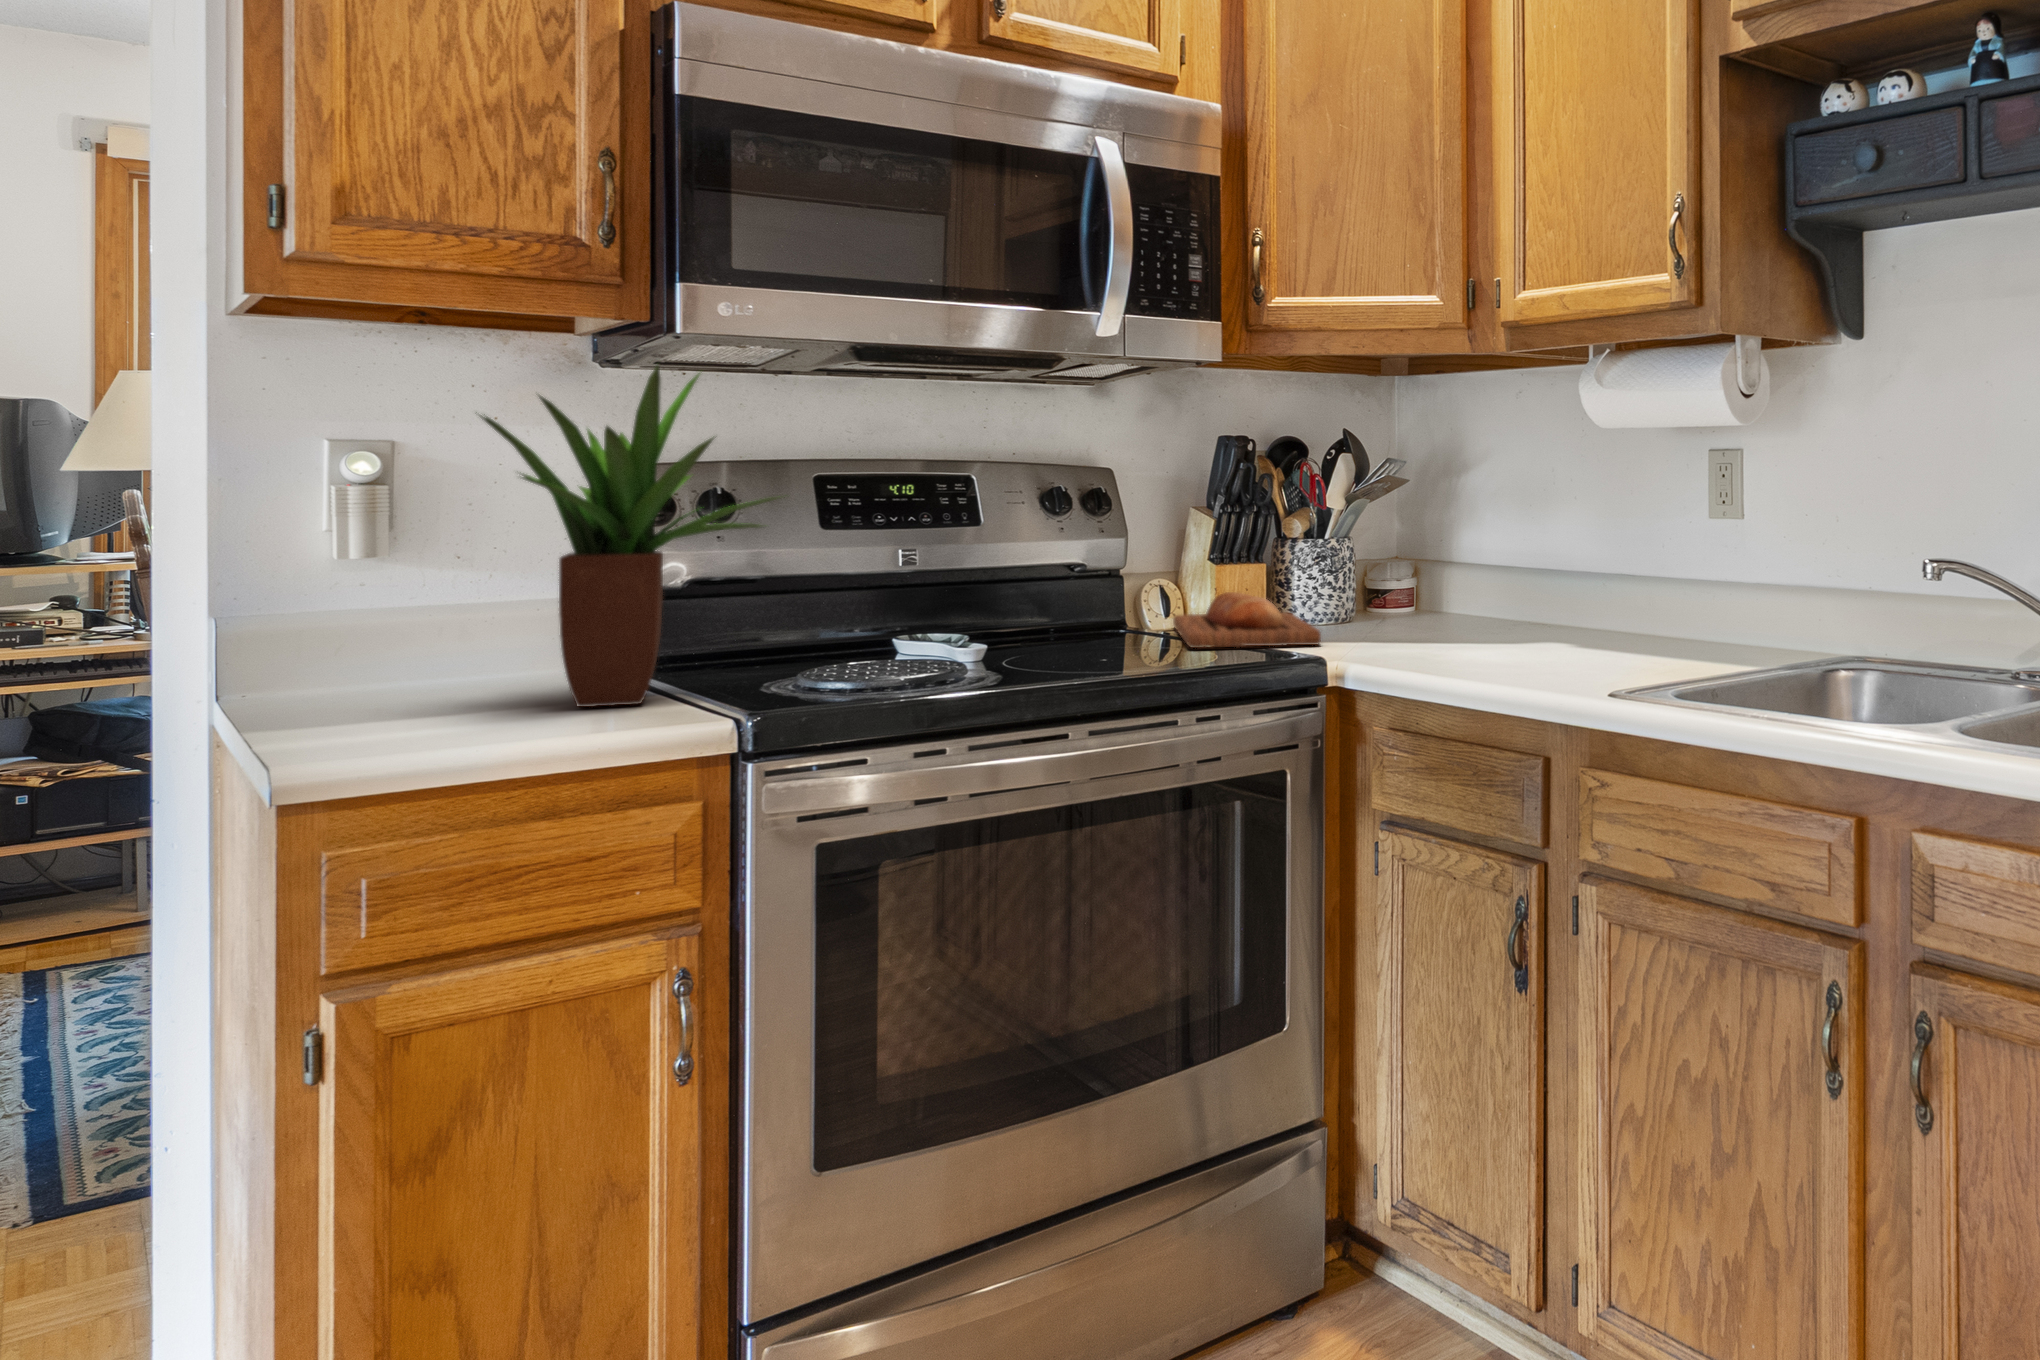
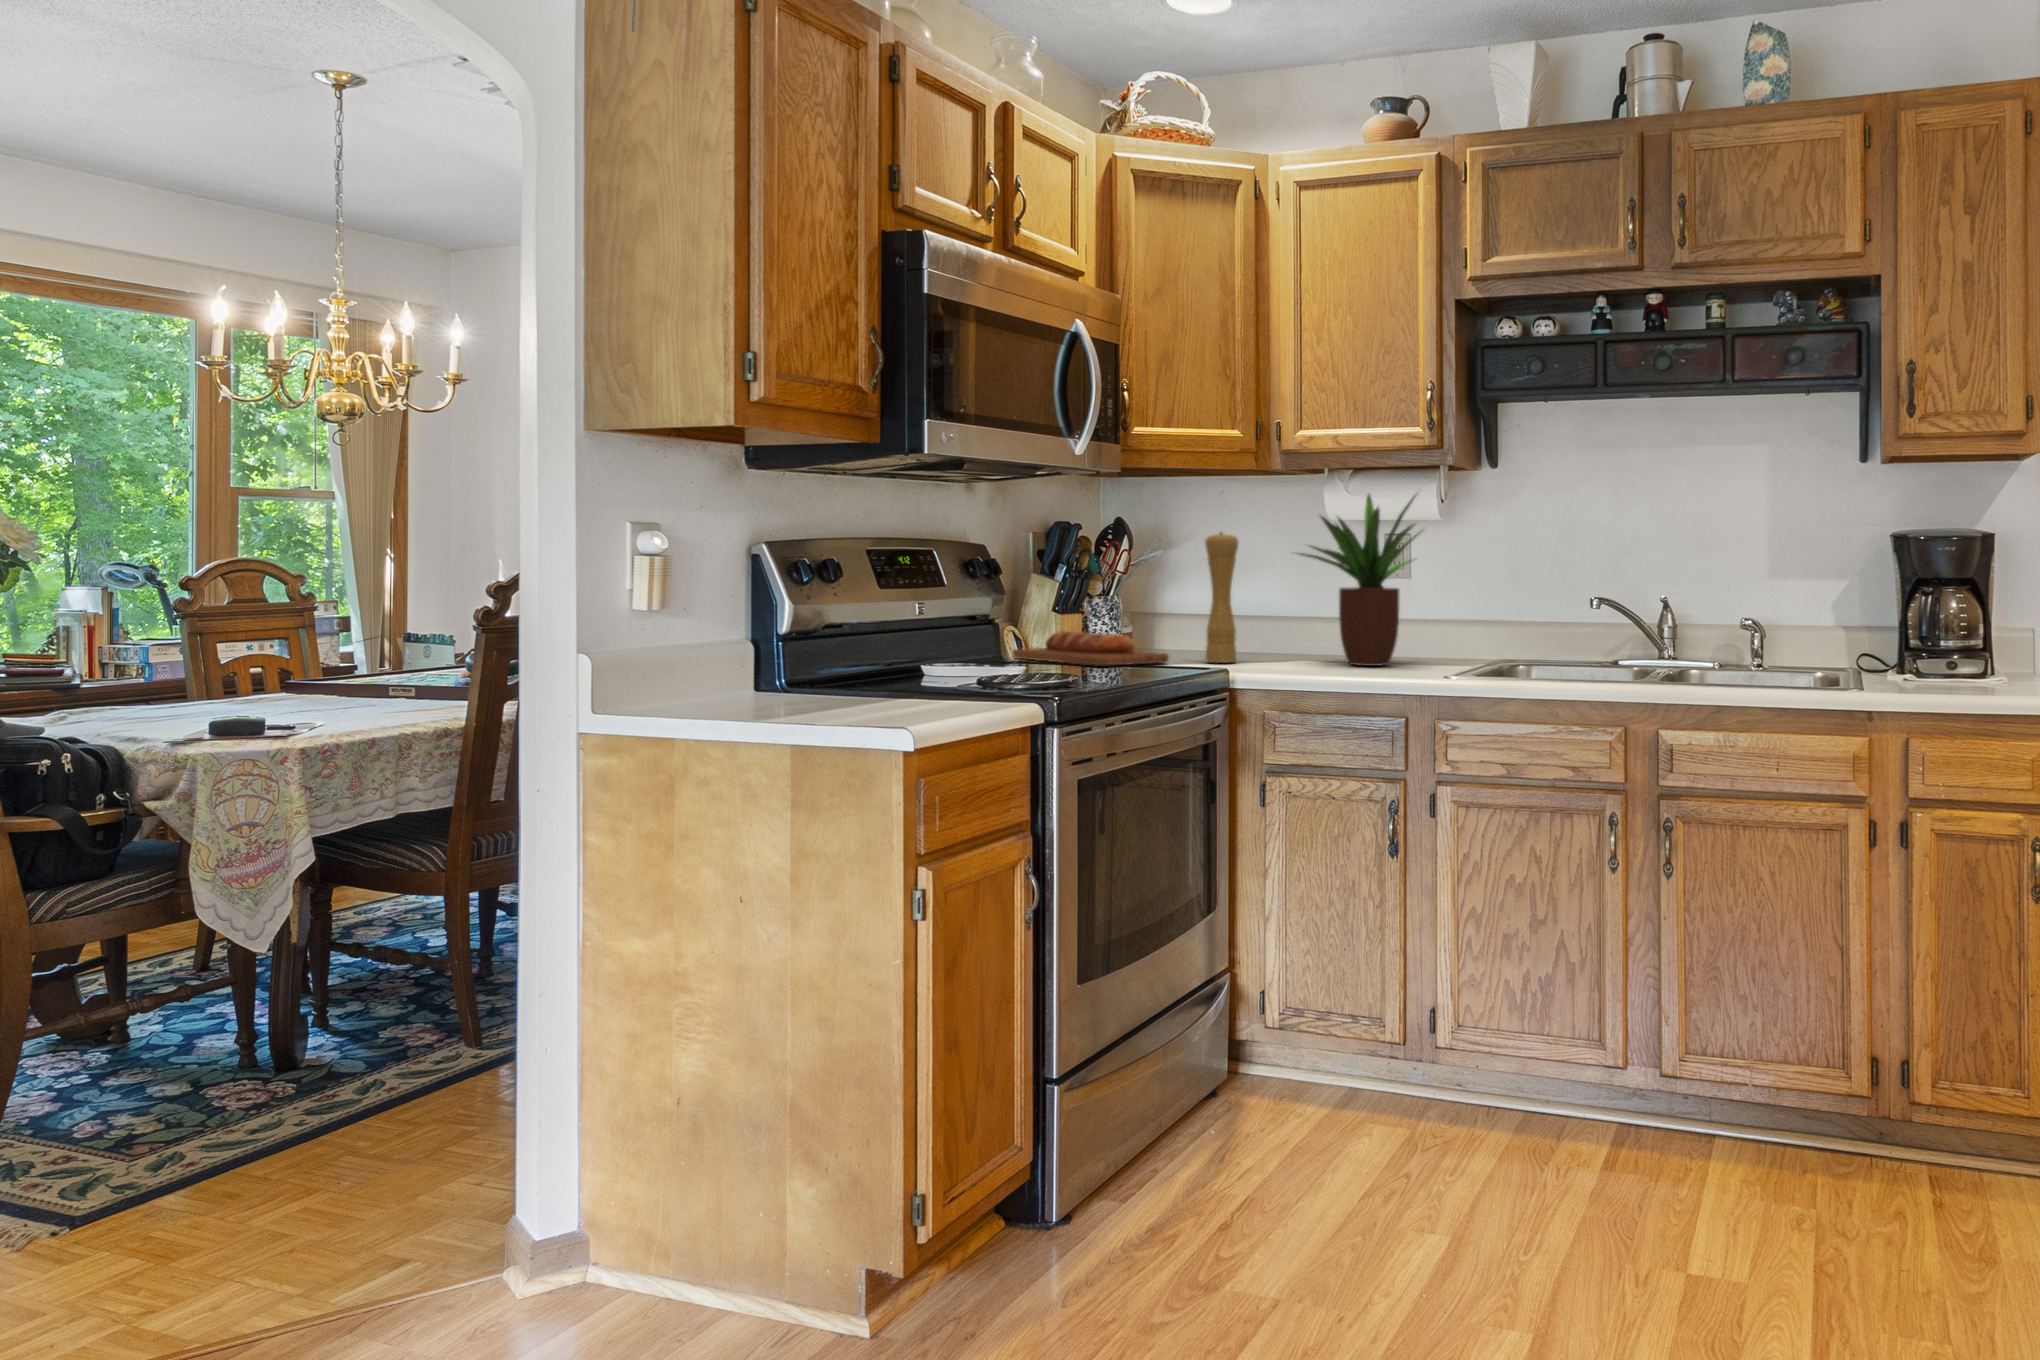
potted plant: present [476,365,780,707] -> present [1300,494,1423,666]
pepper mill: none [1376,449,1425,648] -> present [1205,533,1238,663]

